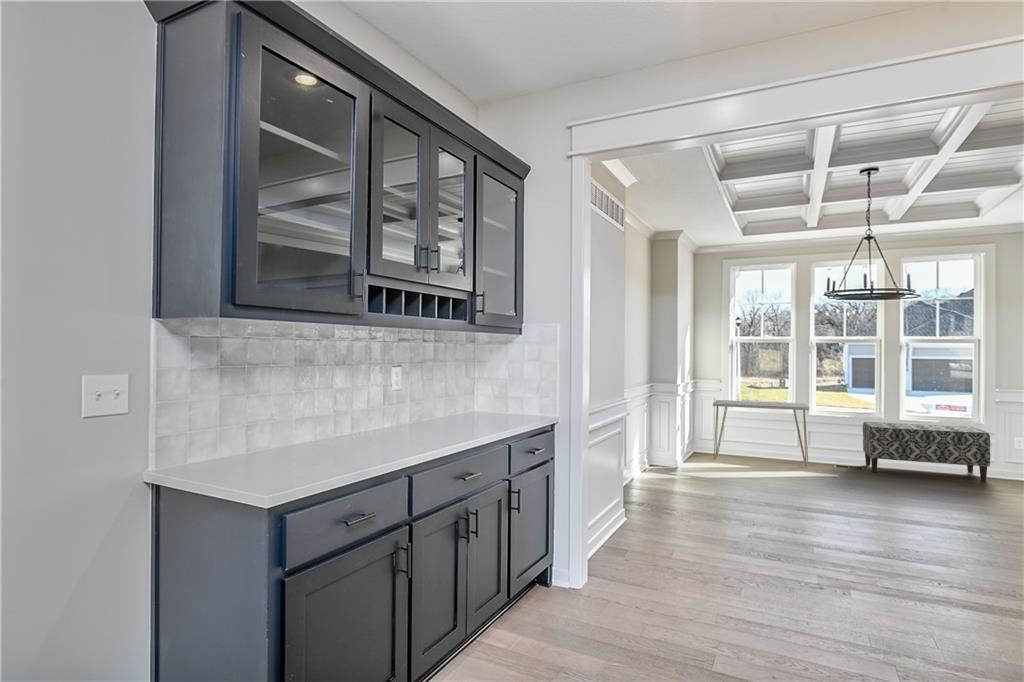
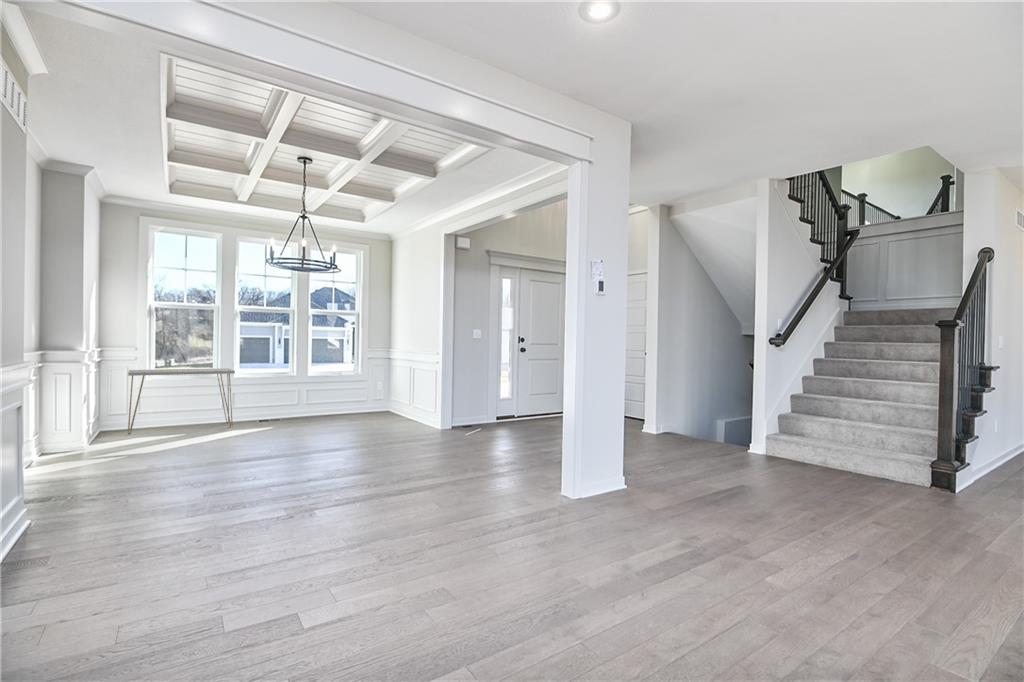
bench: present [863,422,990,481] -> none [278,379,366,423]

